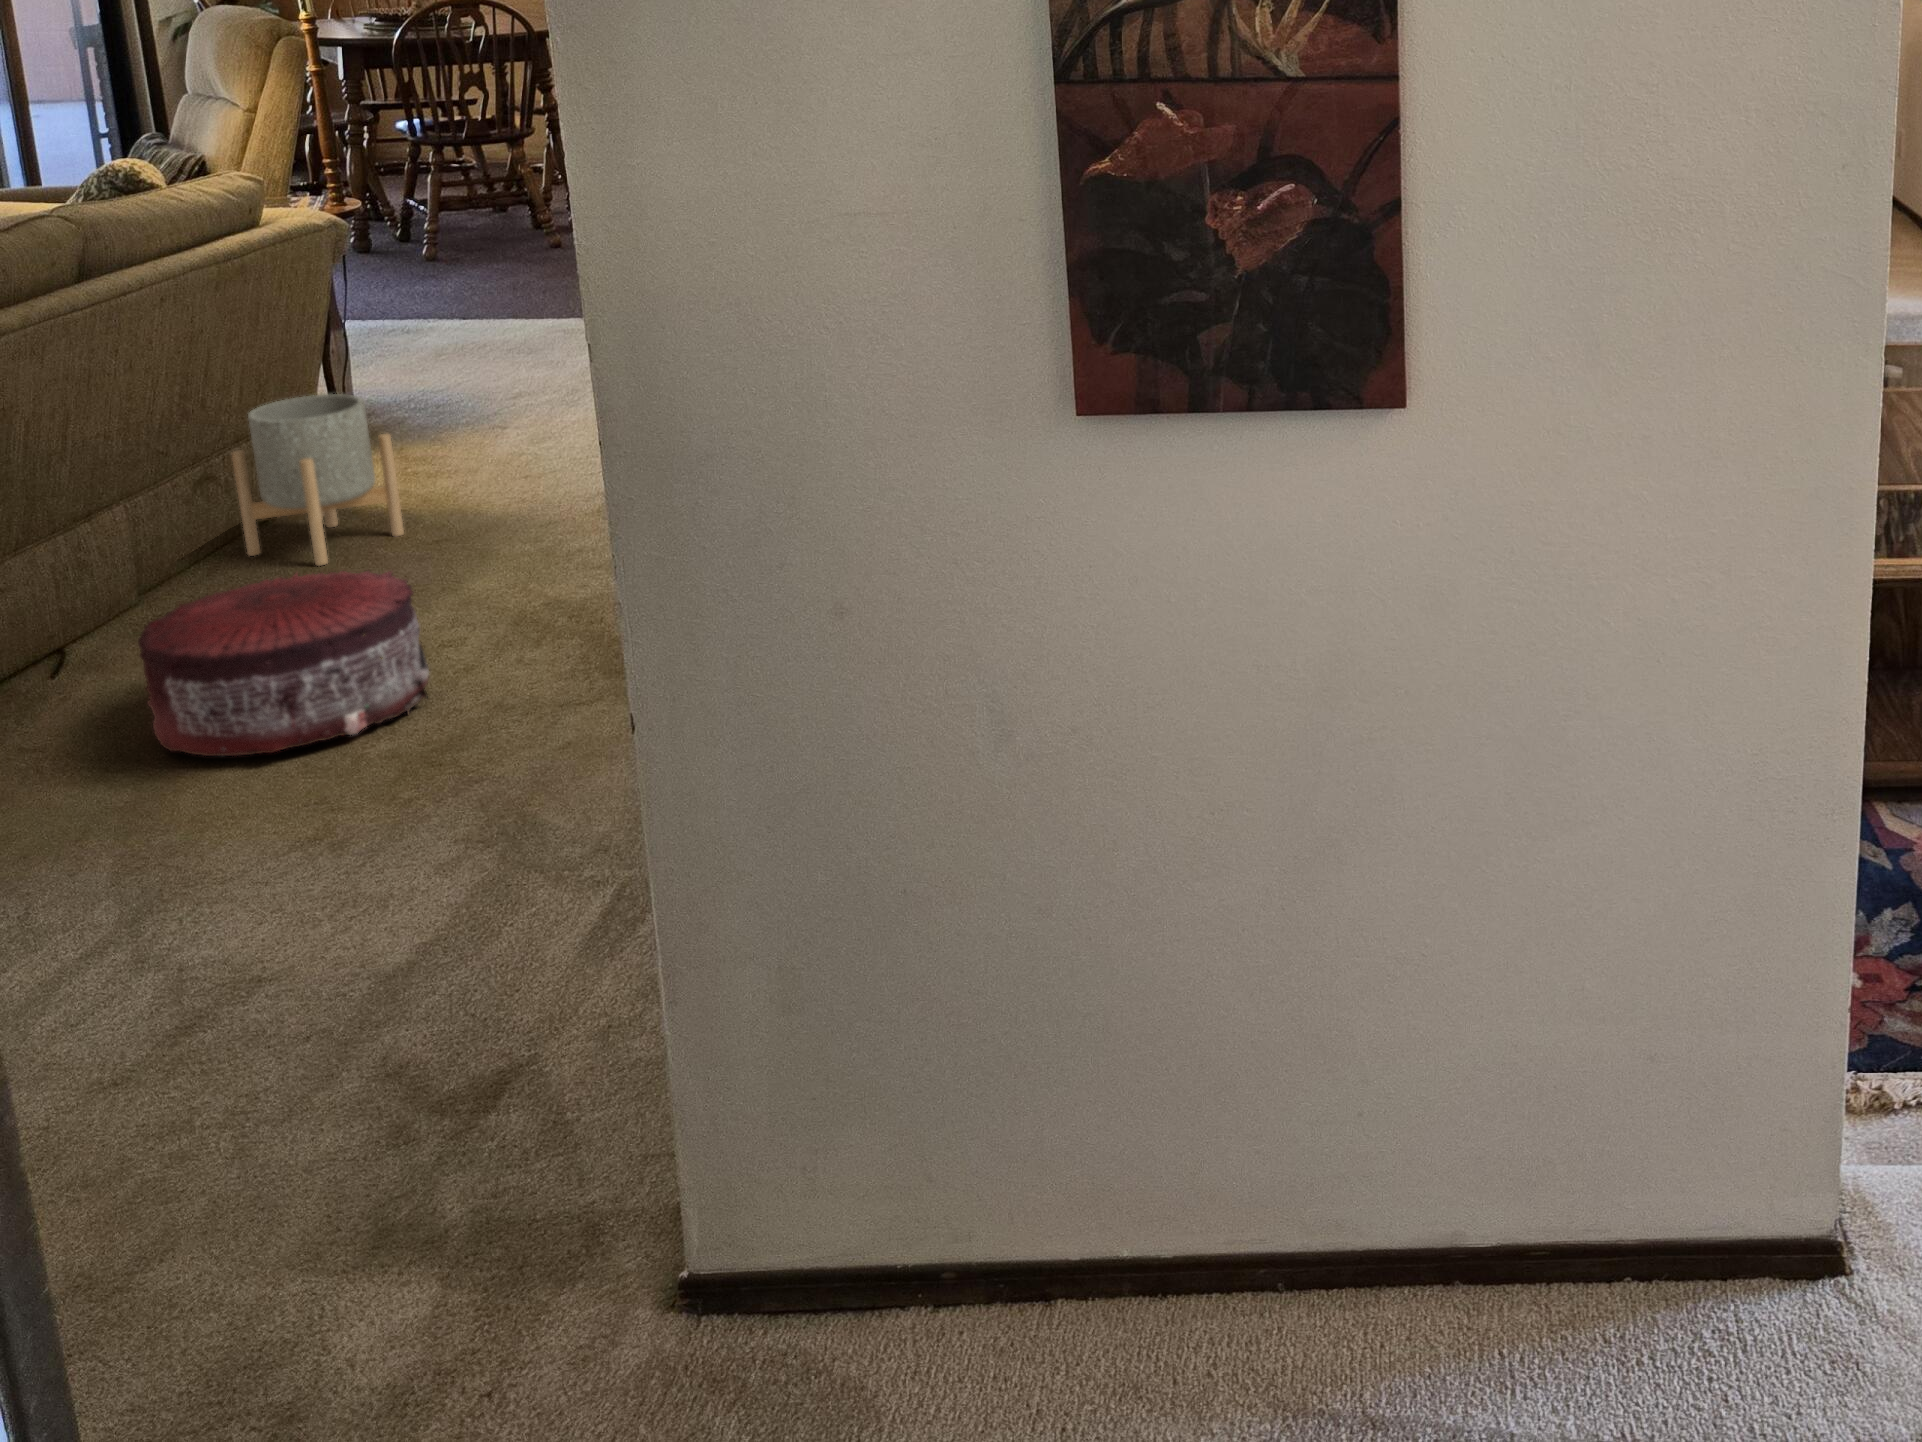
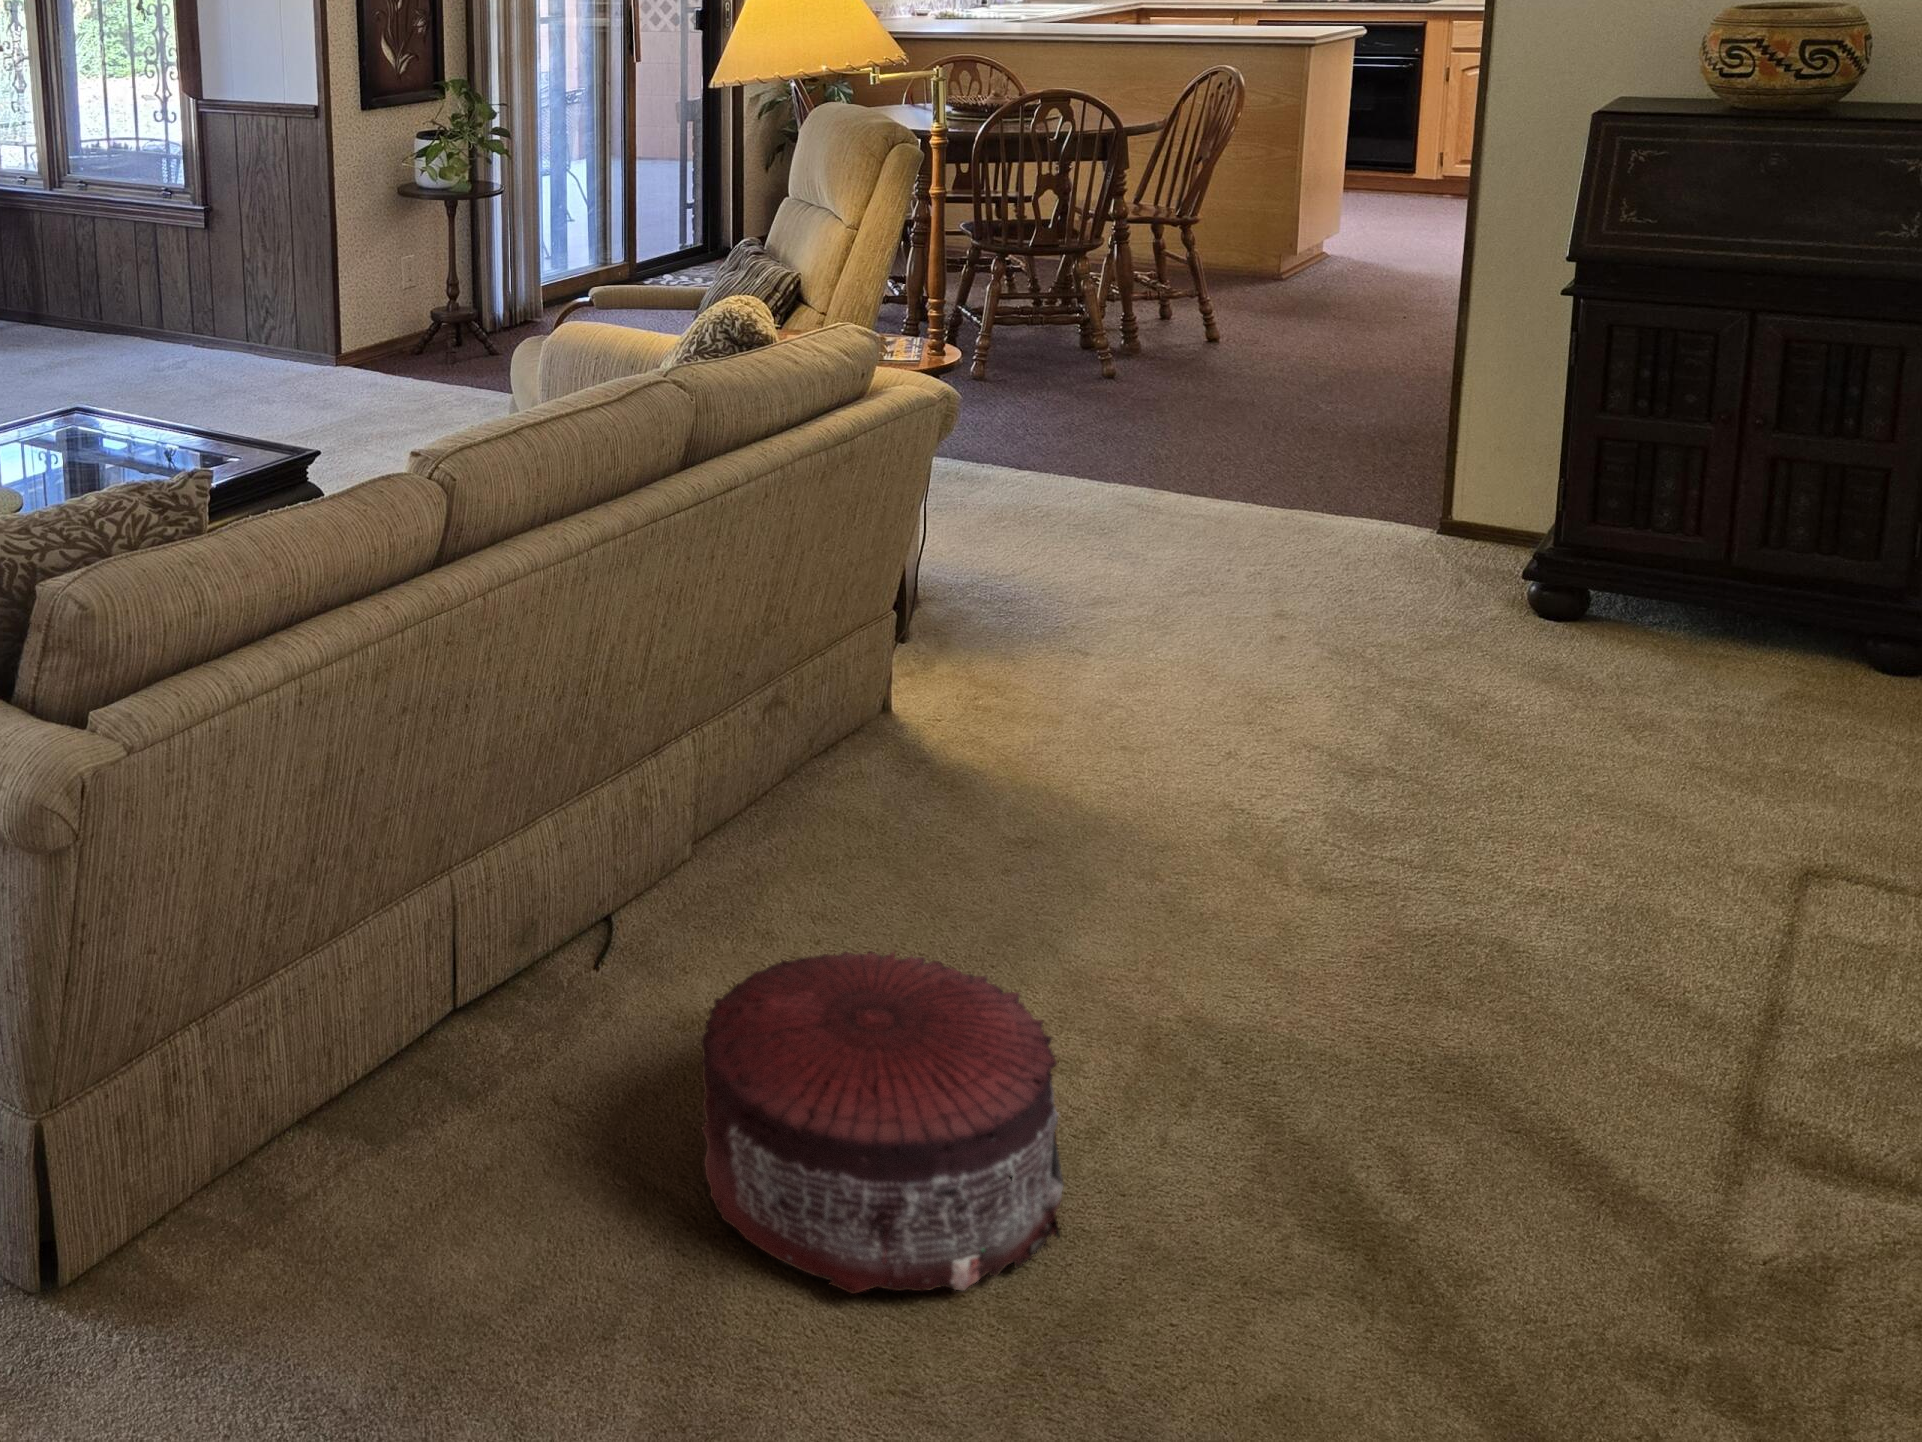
planter: present [231,394,404,565] -> none [808,617,988,852]

